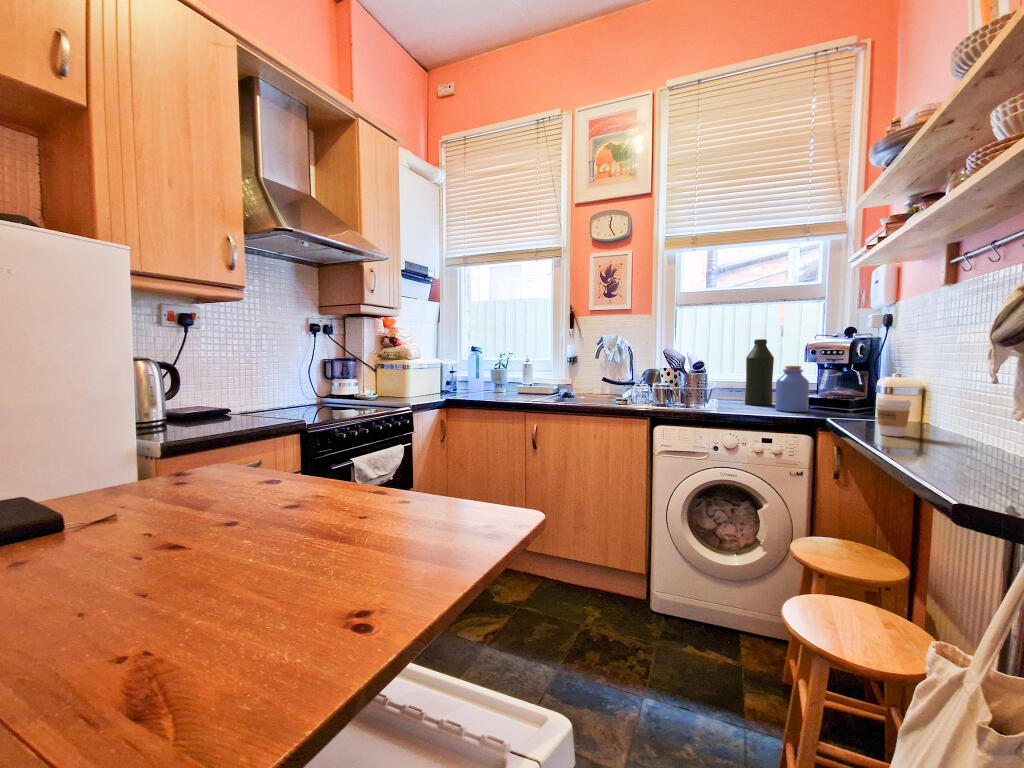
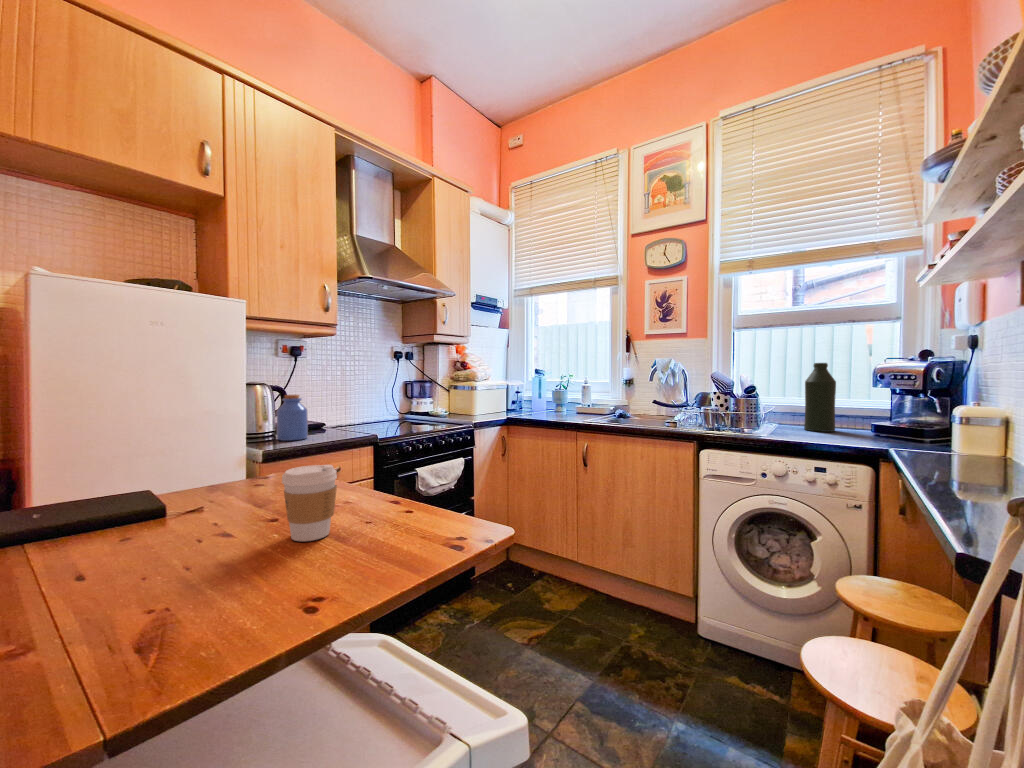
jar: present [775,366,809,412] -> present [276,395,308,441]
coffee cup: present [876,398,911,437] -> present [282,465,337,541]

